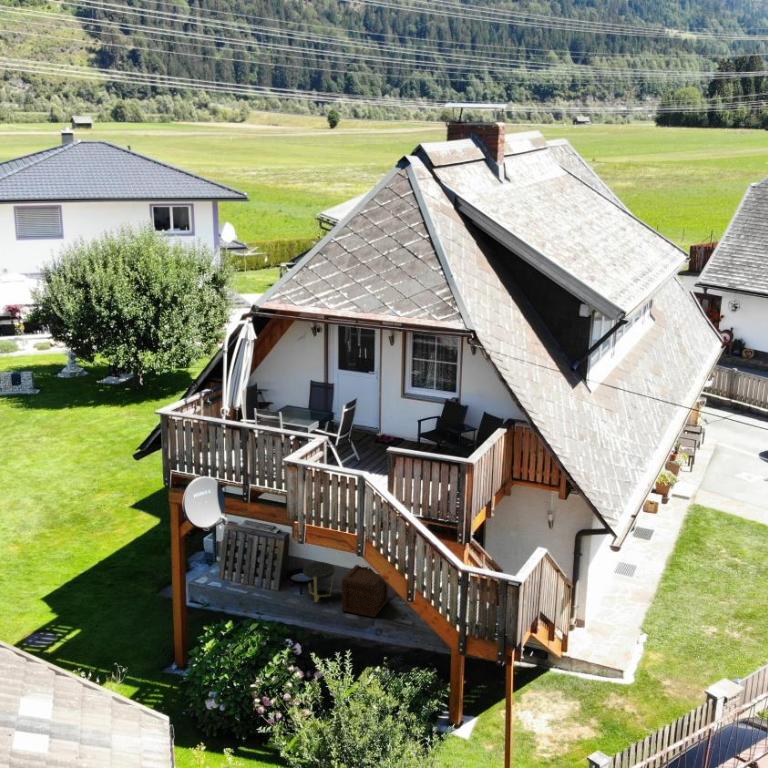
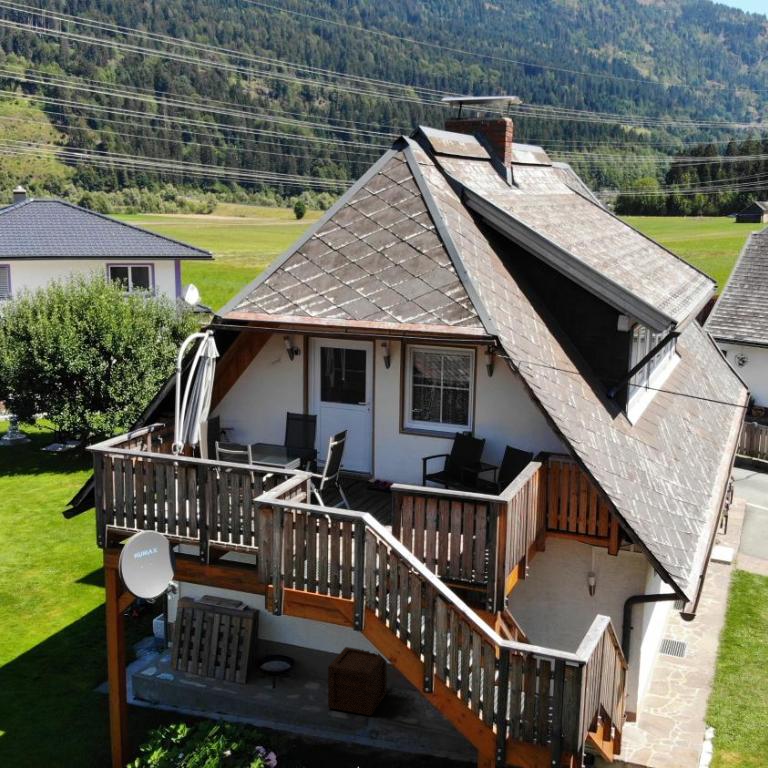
side table: present [303,562,335,602] -> none [278,645,318,697]

